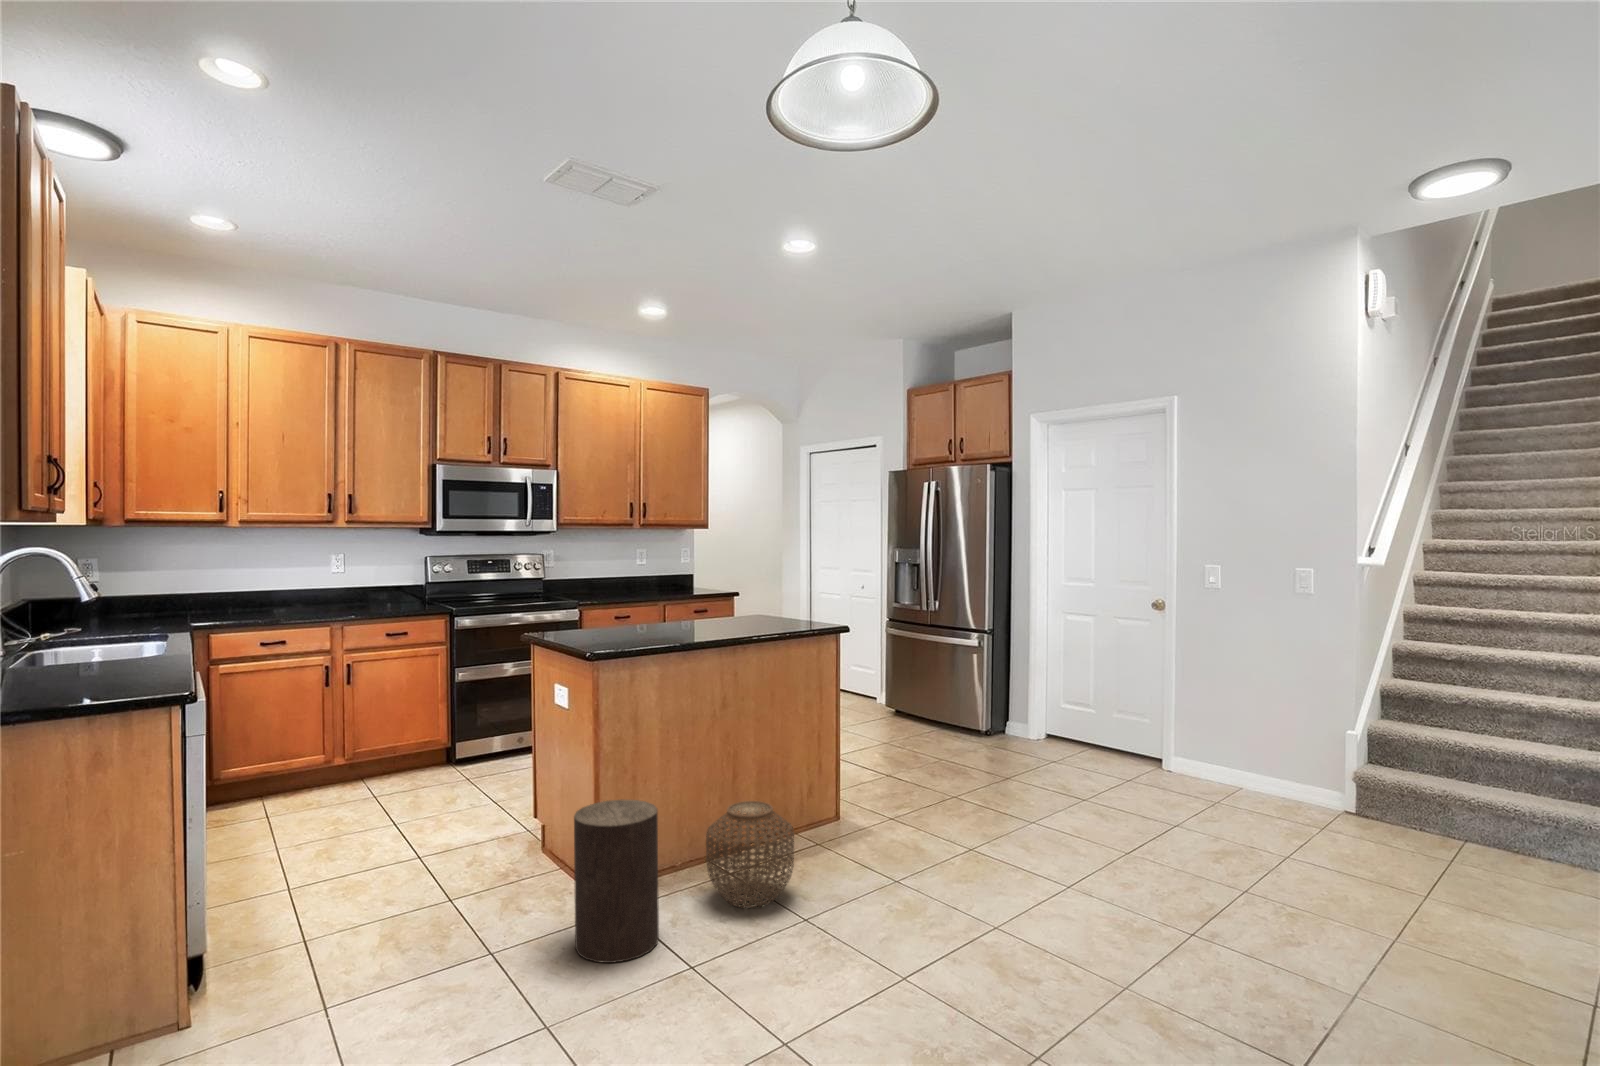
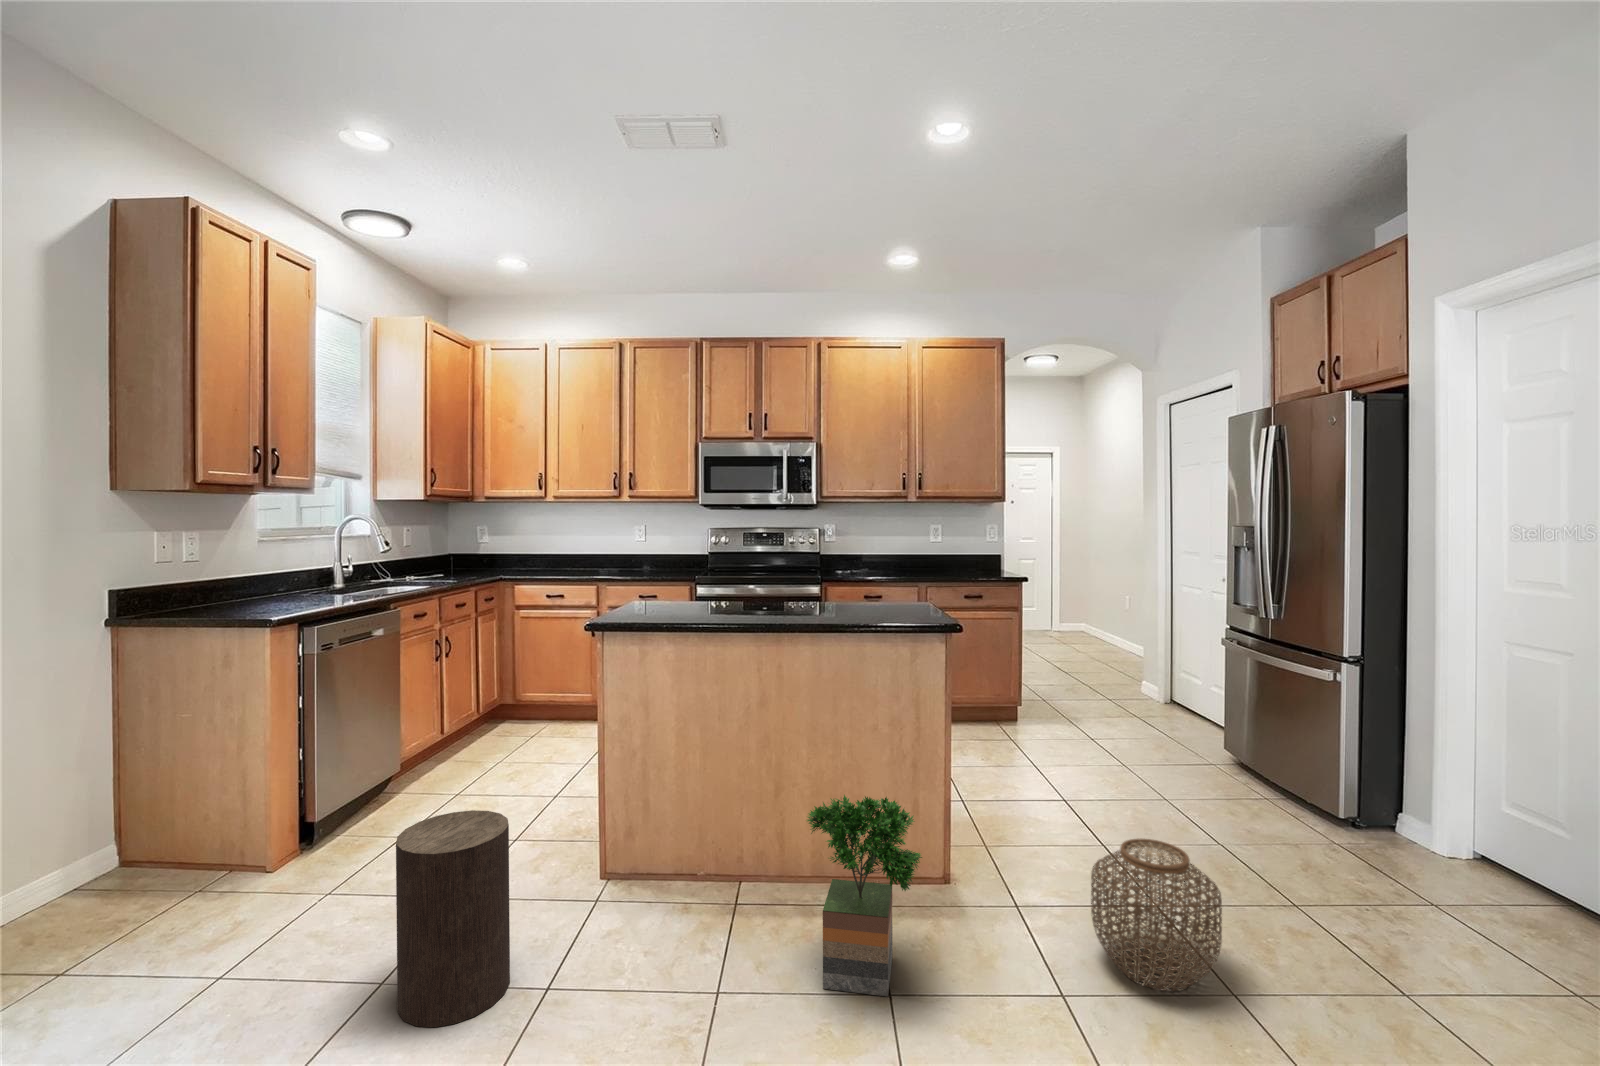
potted tree: none [806,739,893,867] -> present [807,795,922,996]
woven basket: present [706,801,794,908] -> present [1091,839,1222,991]

